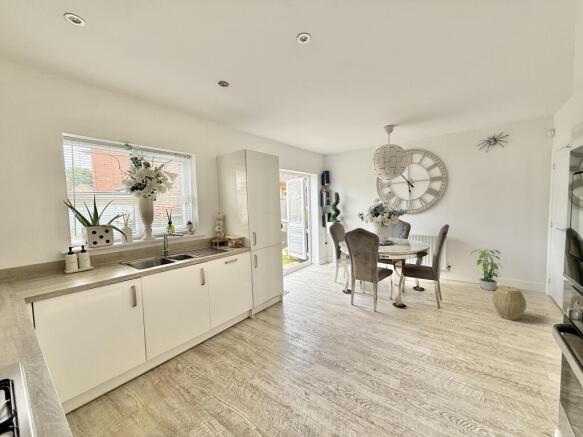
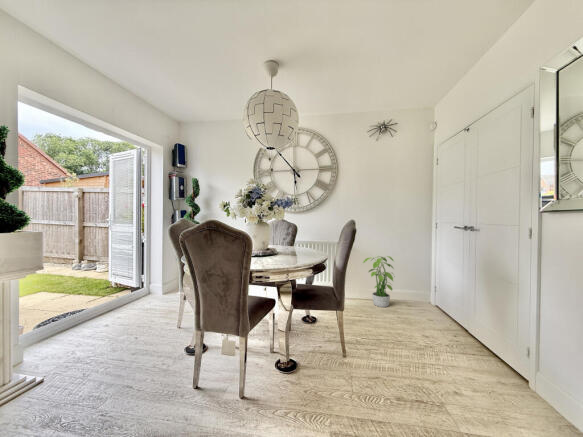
woven basket: present [492,286,526,320] -> none [404,305,443,354]

